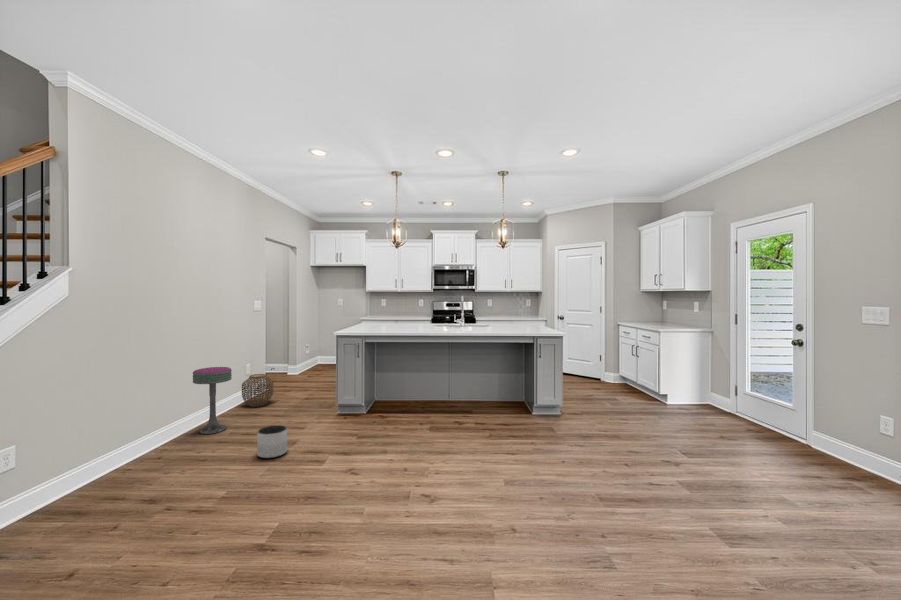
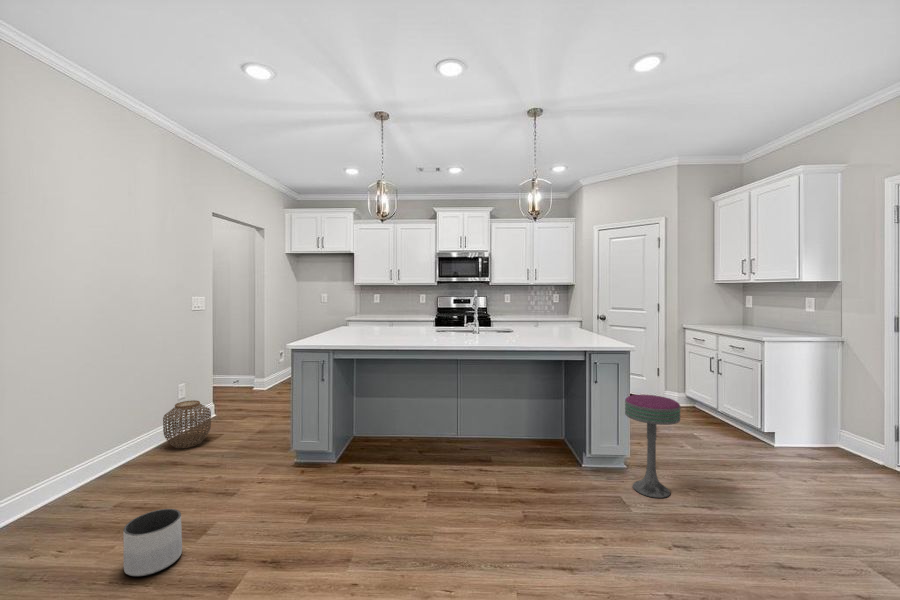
bar stool: present [193,367,232,434] -> present [625,395,680,498]

